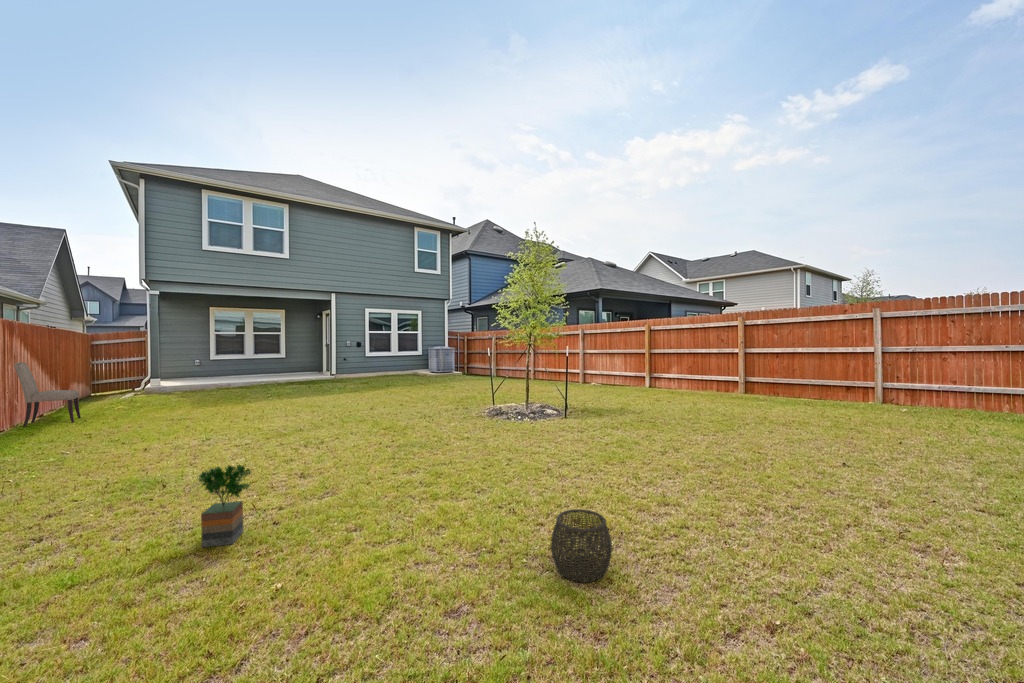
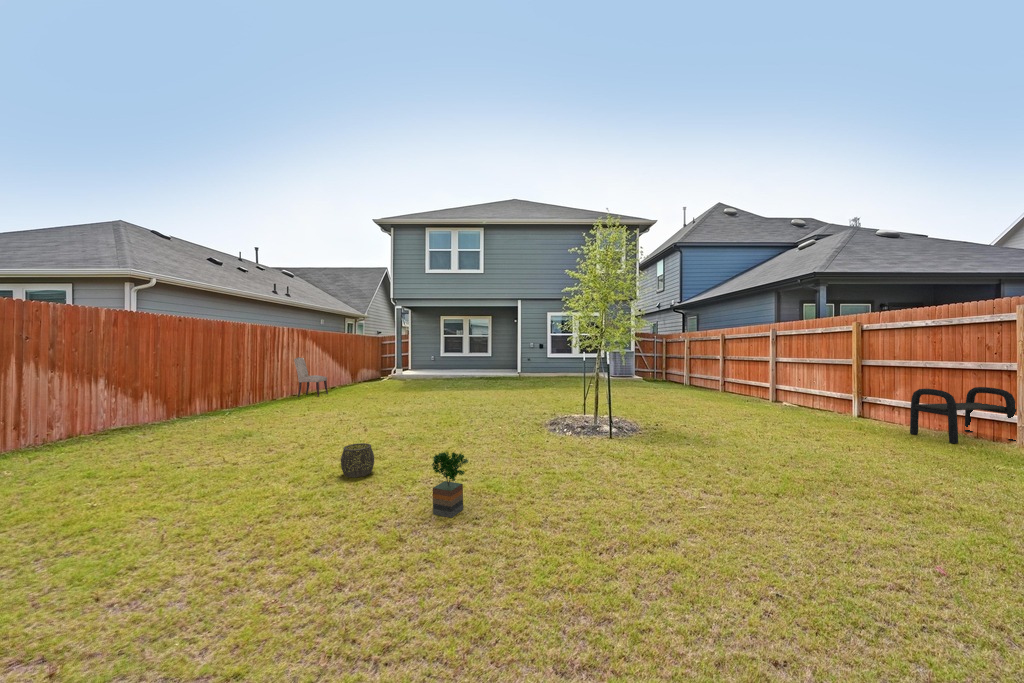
bench: none [697,362,739,395] -> present [910,387,1016,444]
potted tree: present [199,465,251,547] -> present [432,452,468,518]
woven basket: present [551,509,612,583] -> present [341,443,374,478]

